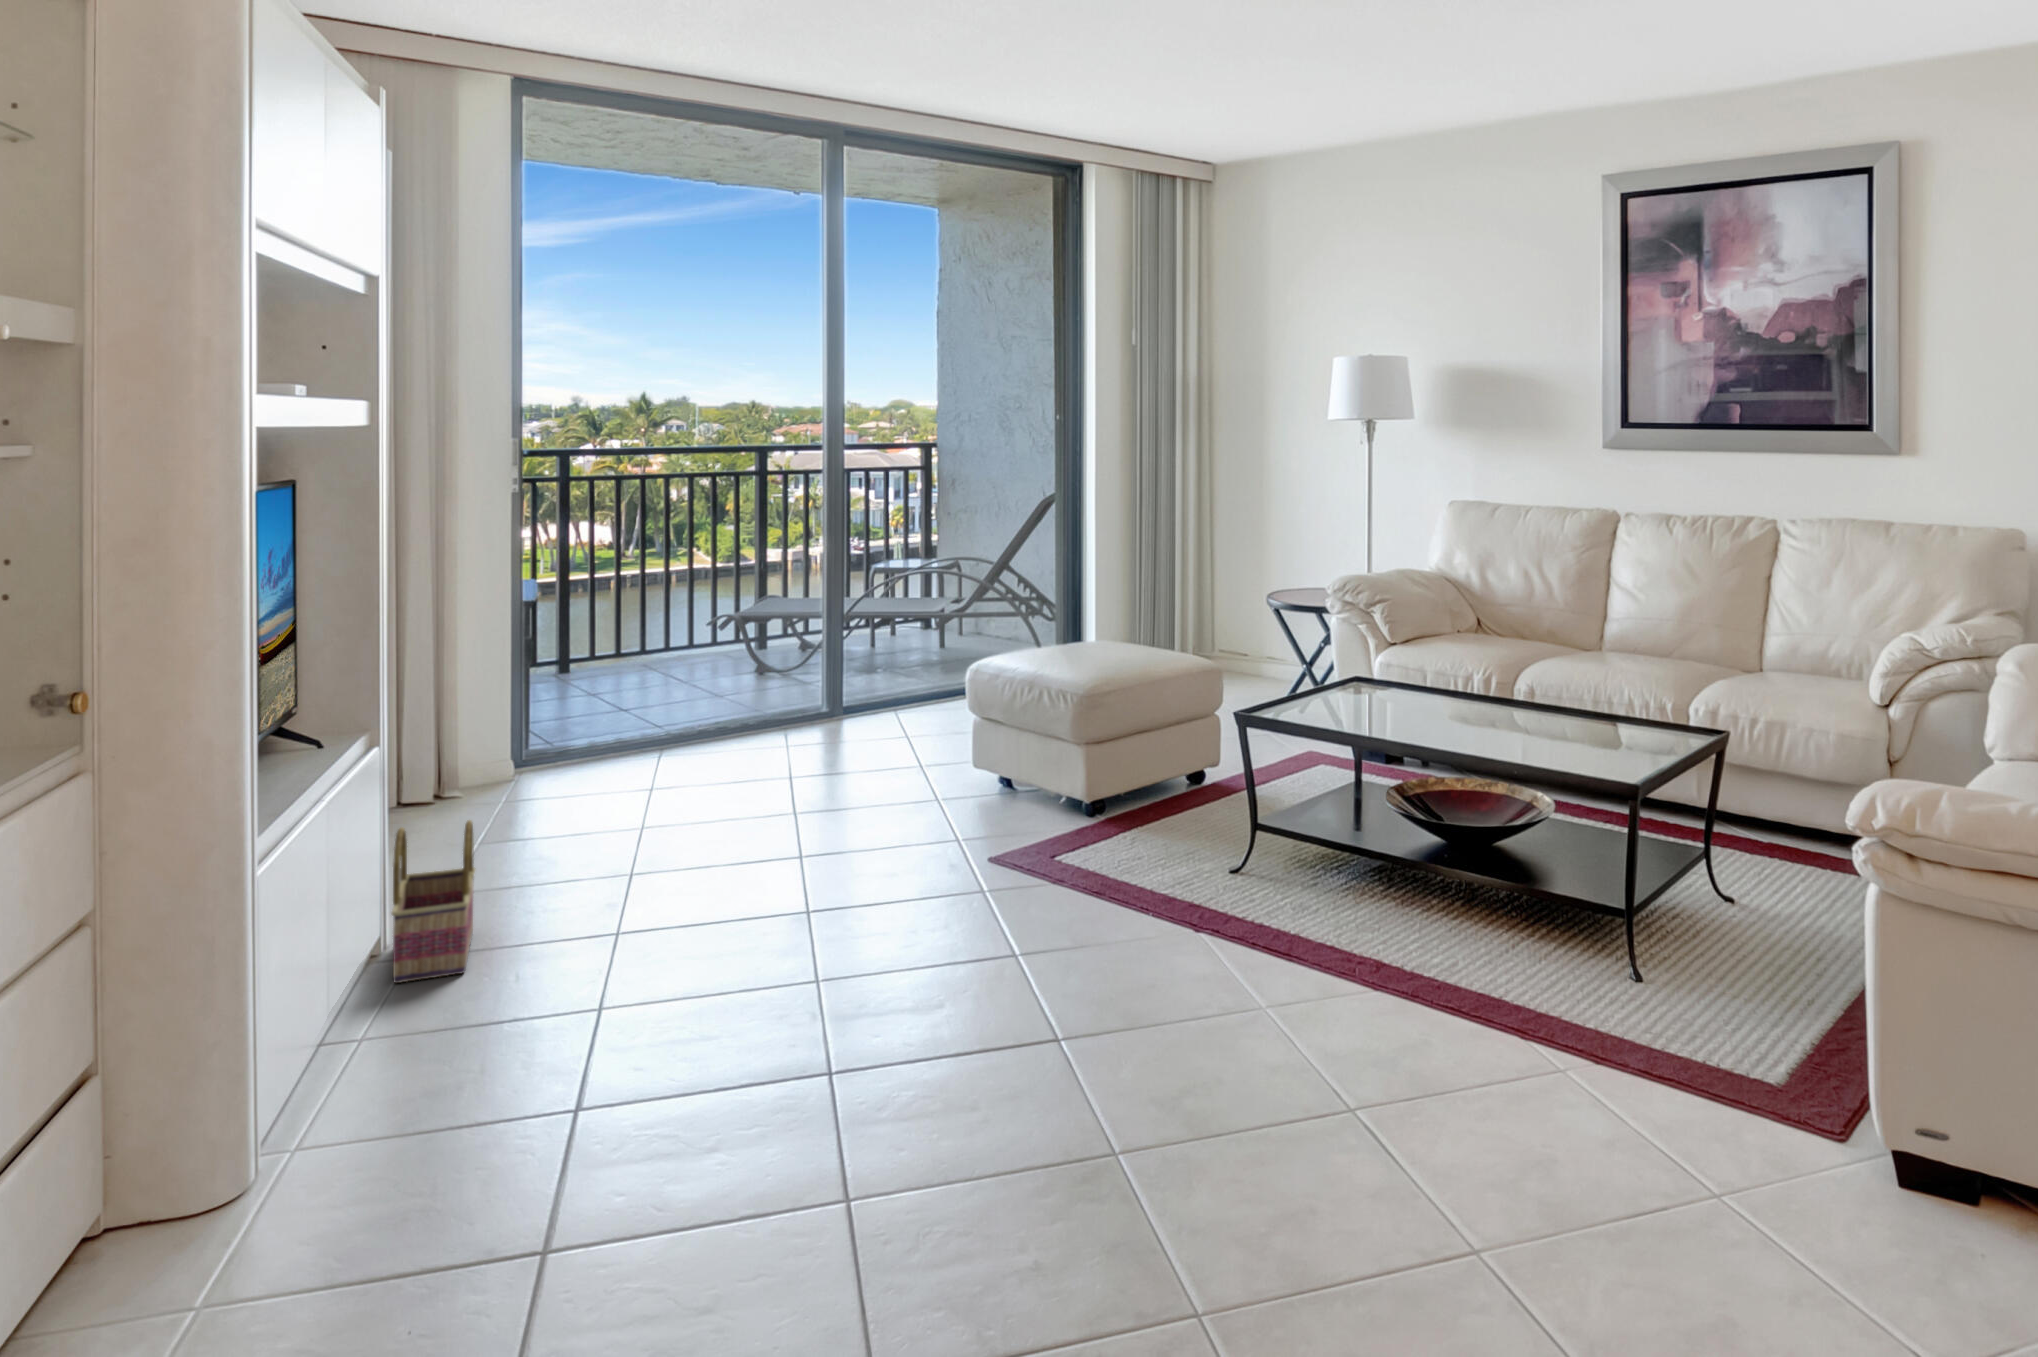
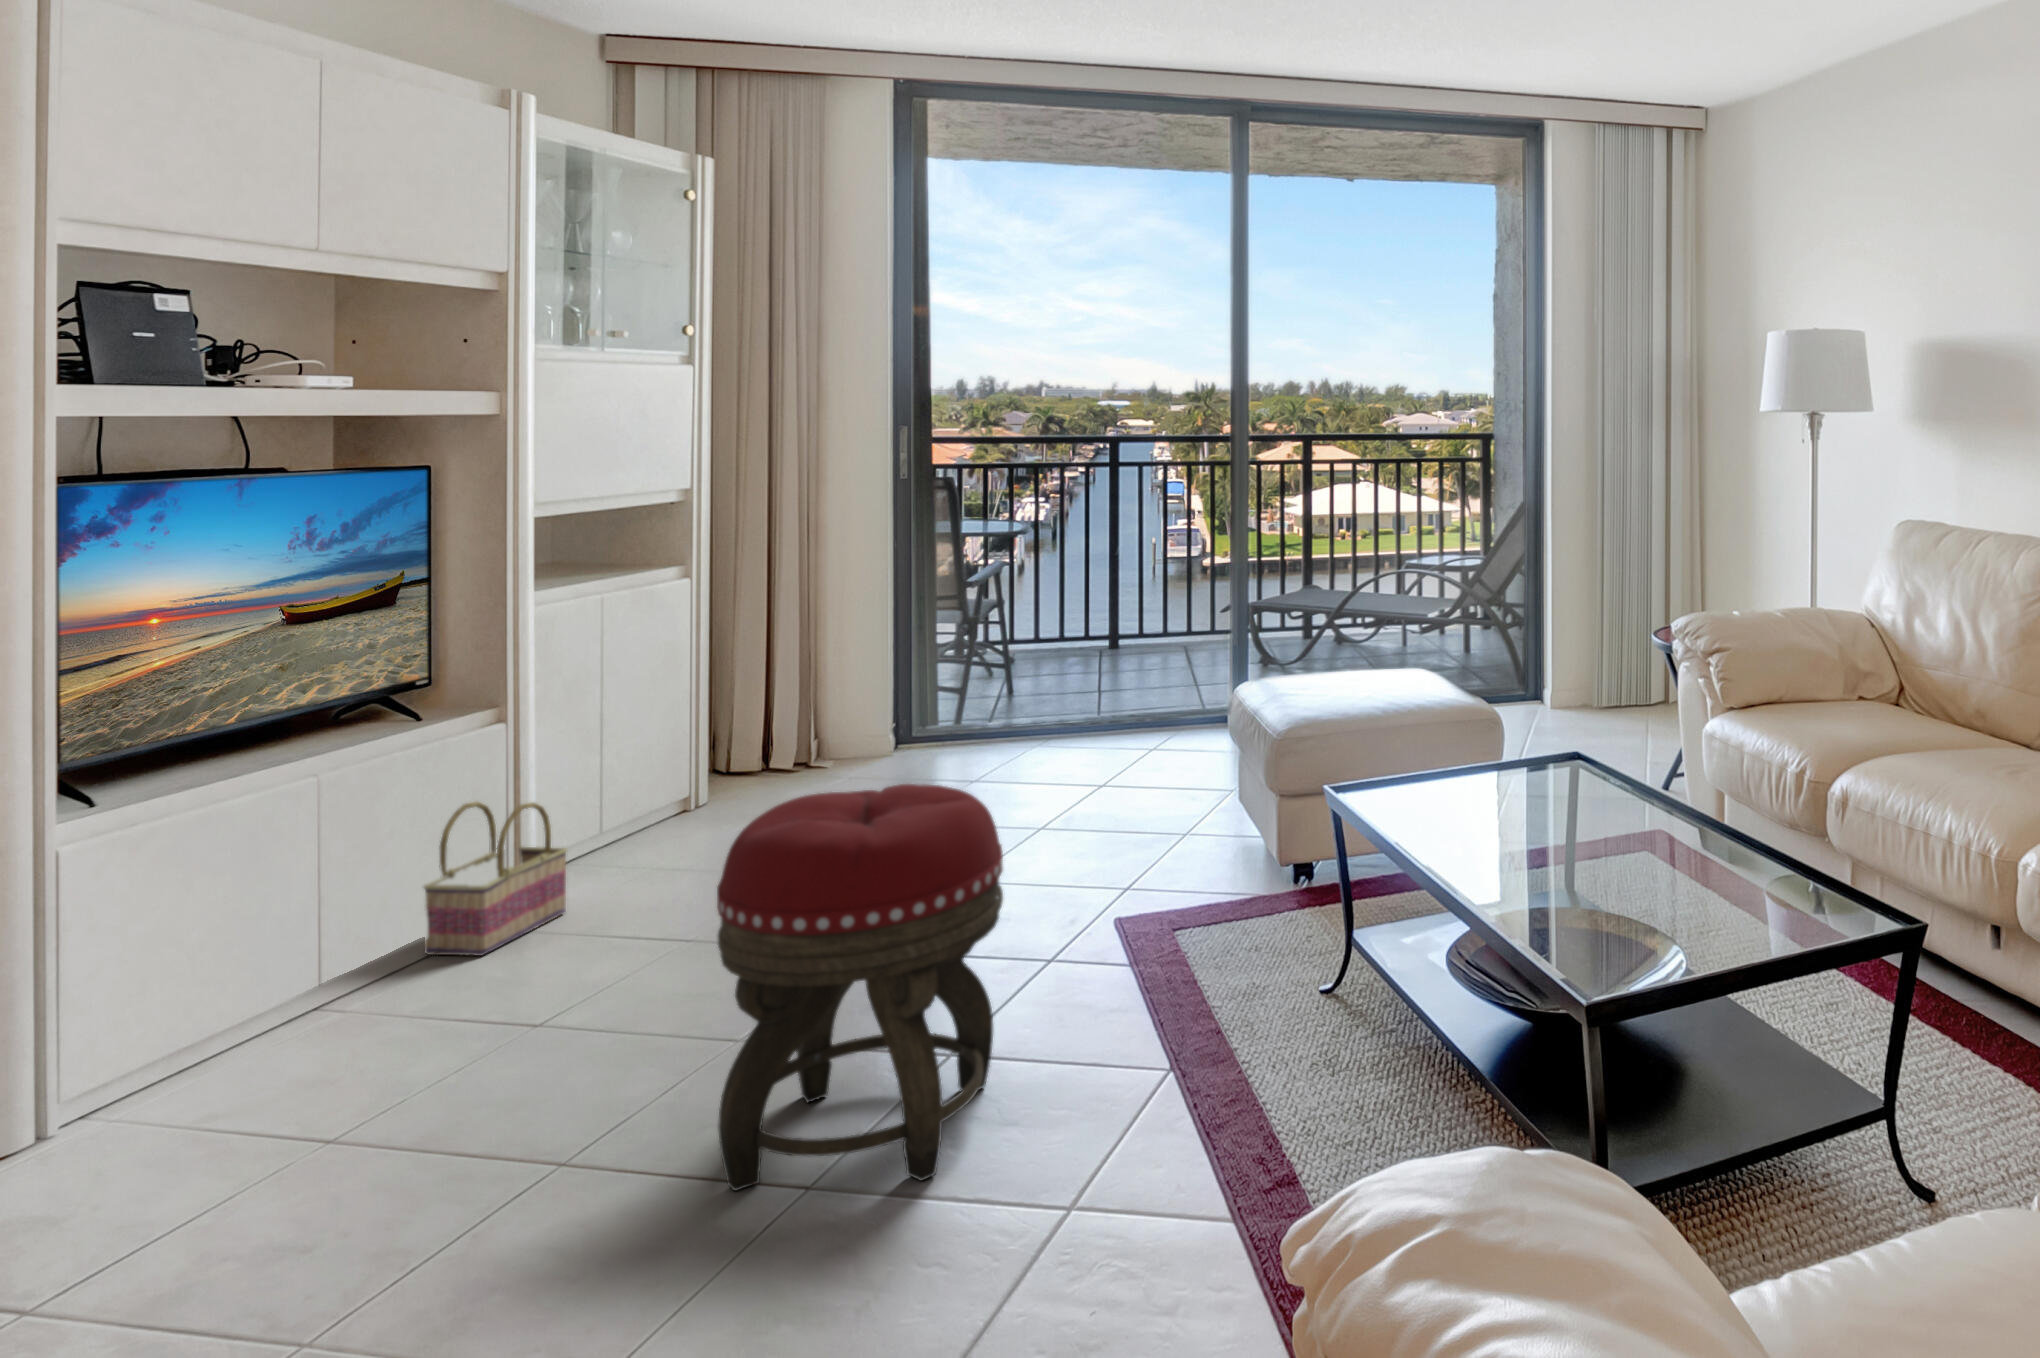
footstool: none [989,722,1200,1042] -> present [717,784,1003,1191]

